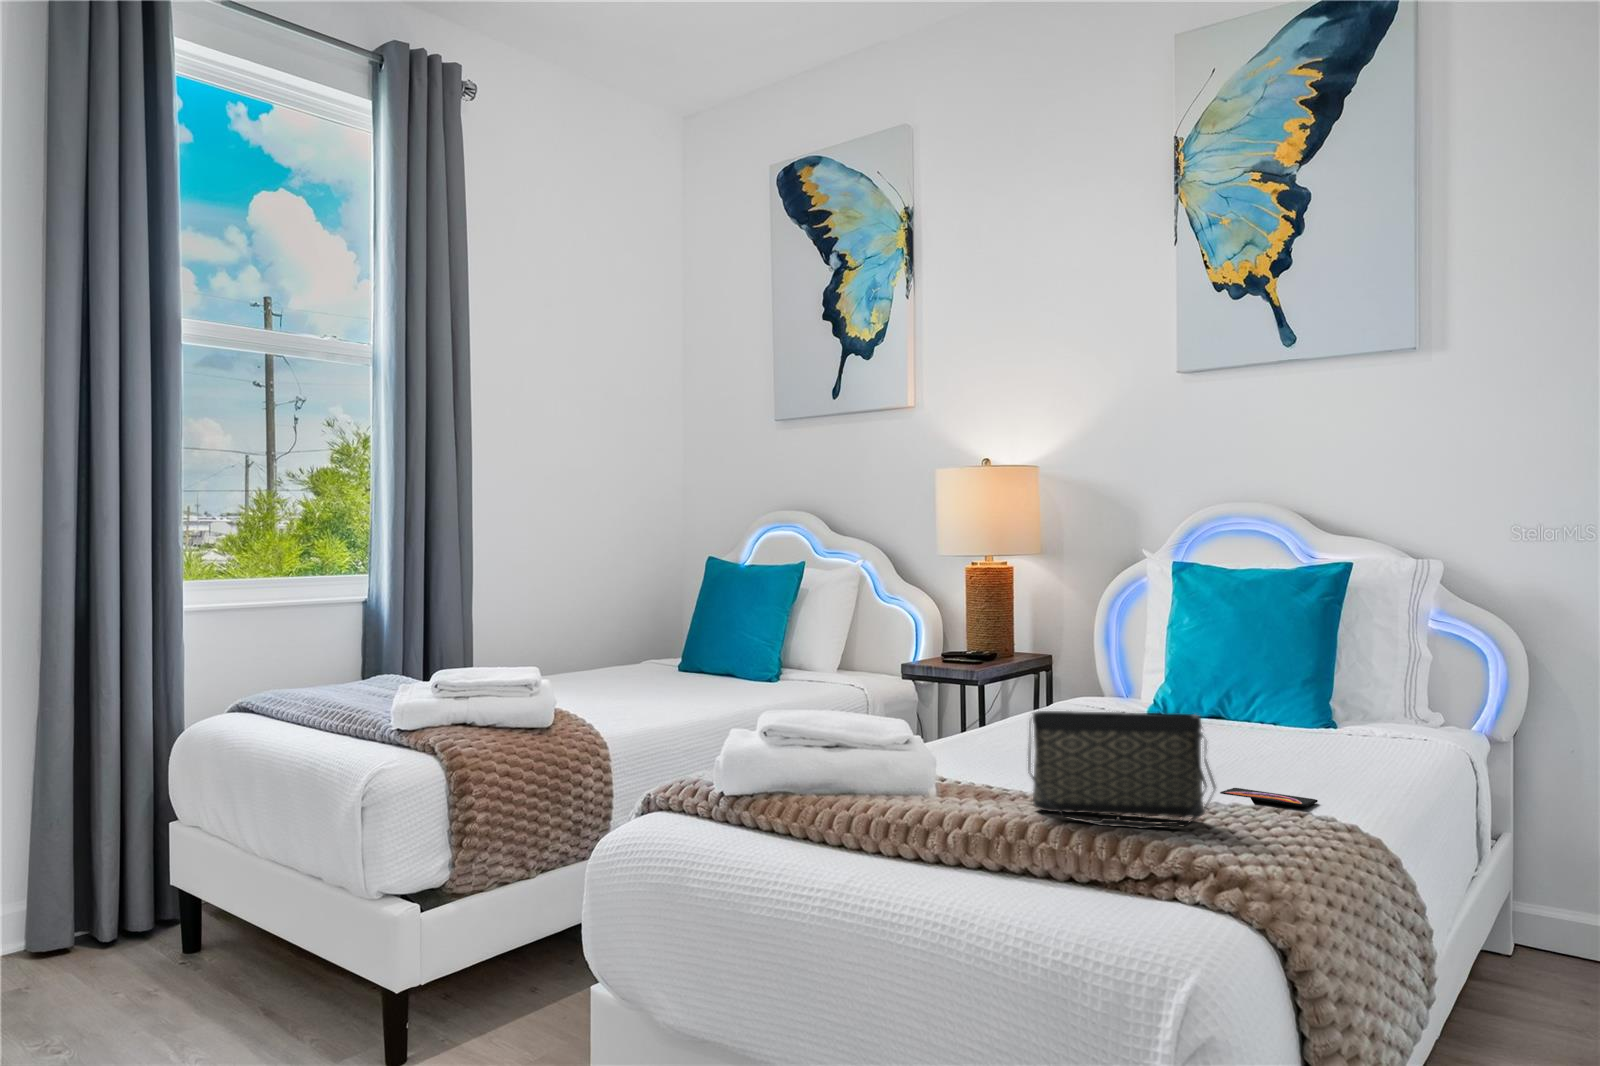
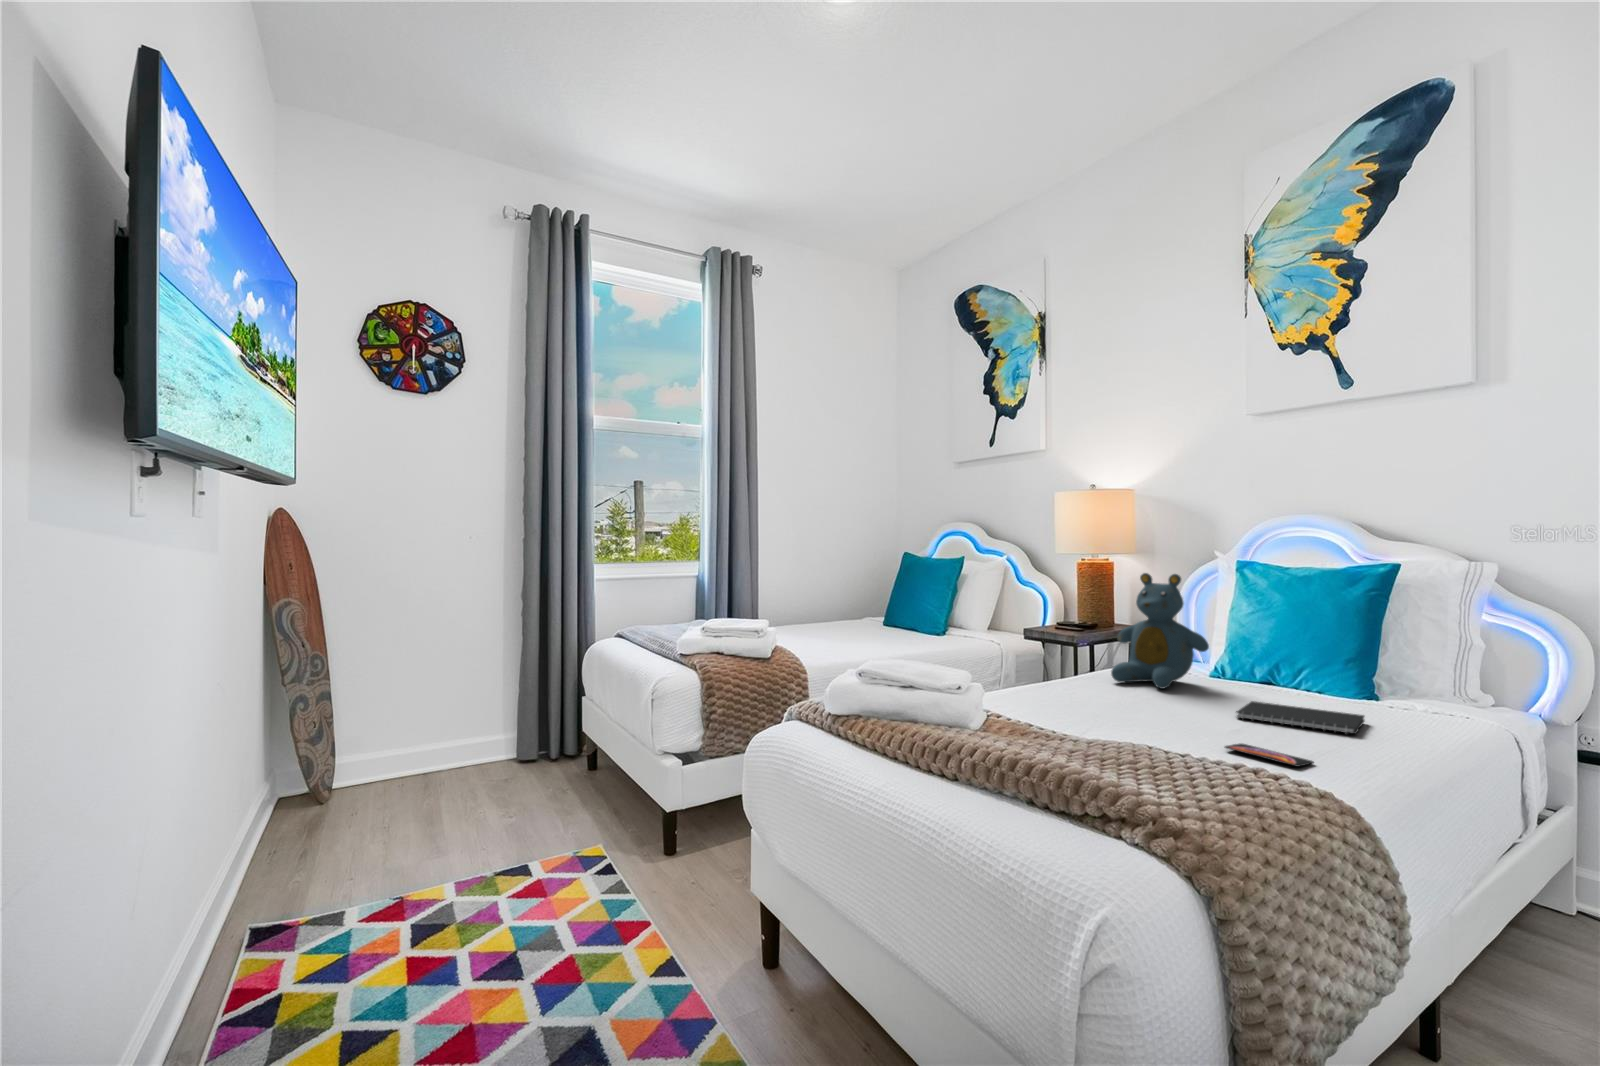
teddy bear: none [1039,582,1155,734] -> present [1111,573,1209,689]
handbag: present [1028,711,1216,829] -> none [1033,671,1188,775]
notebook: none [1208,740,1341,769] -> present [1236,701,1364,734]

